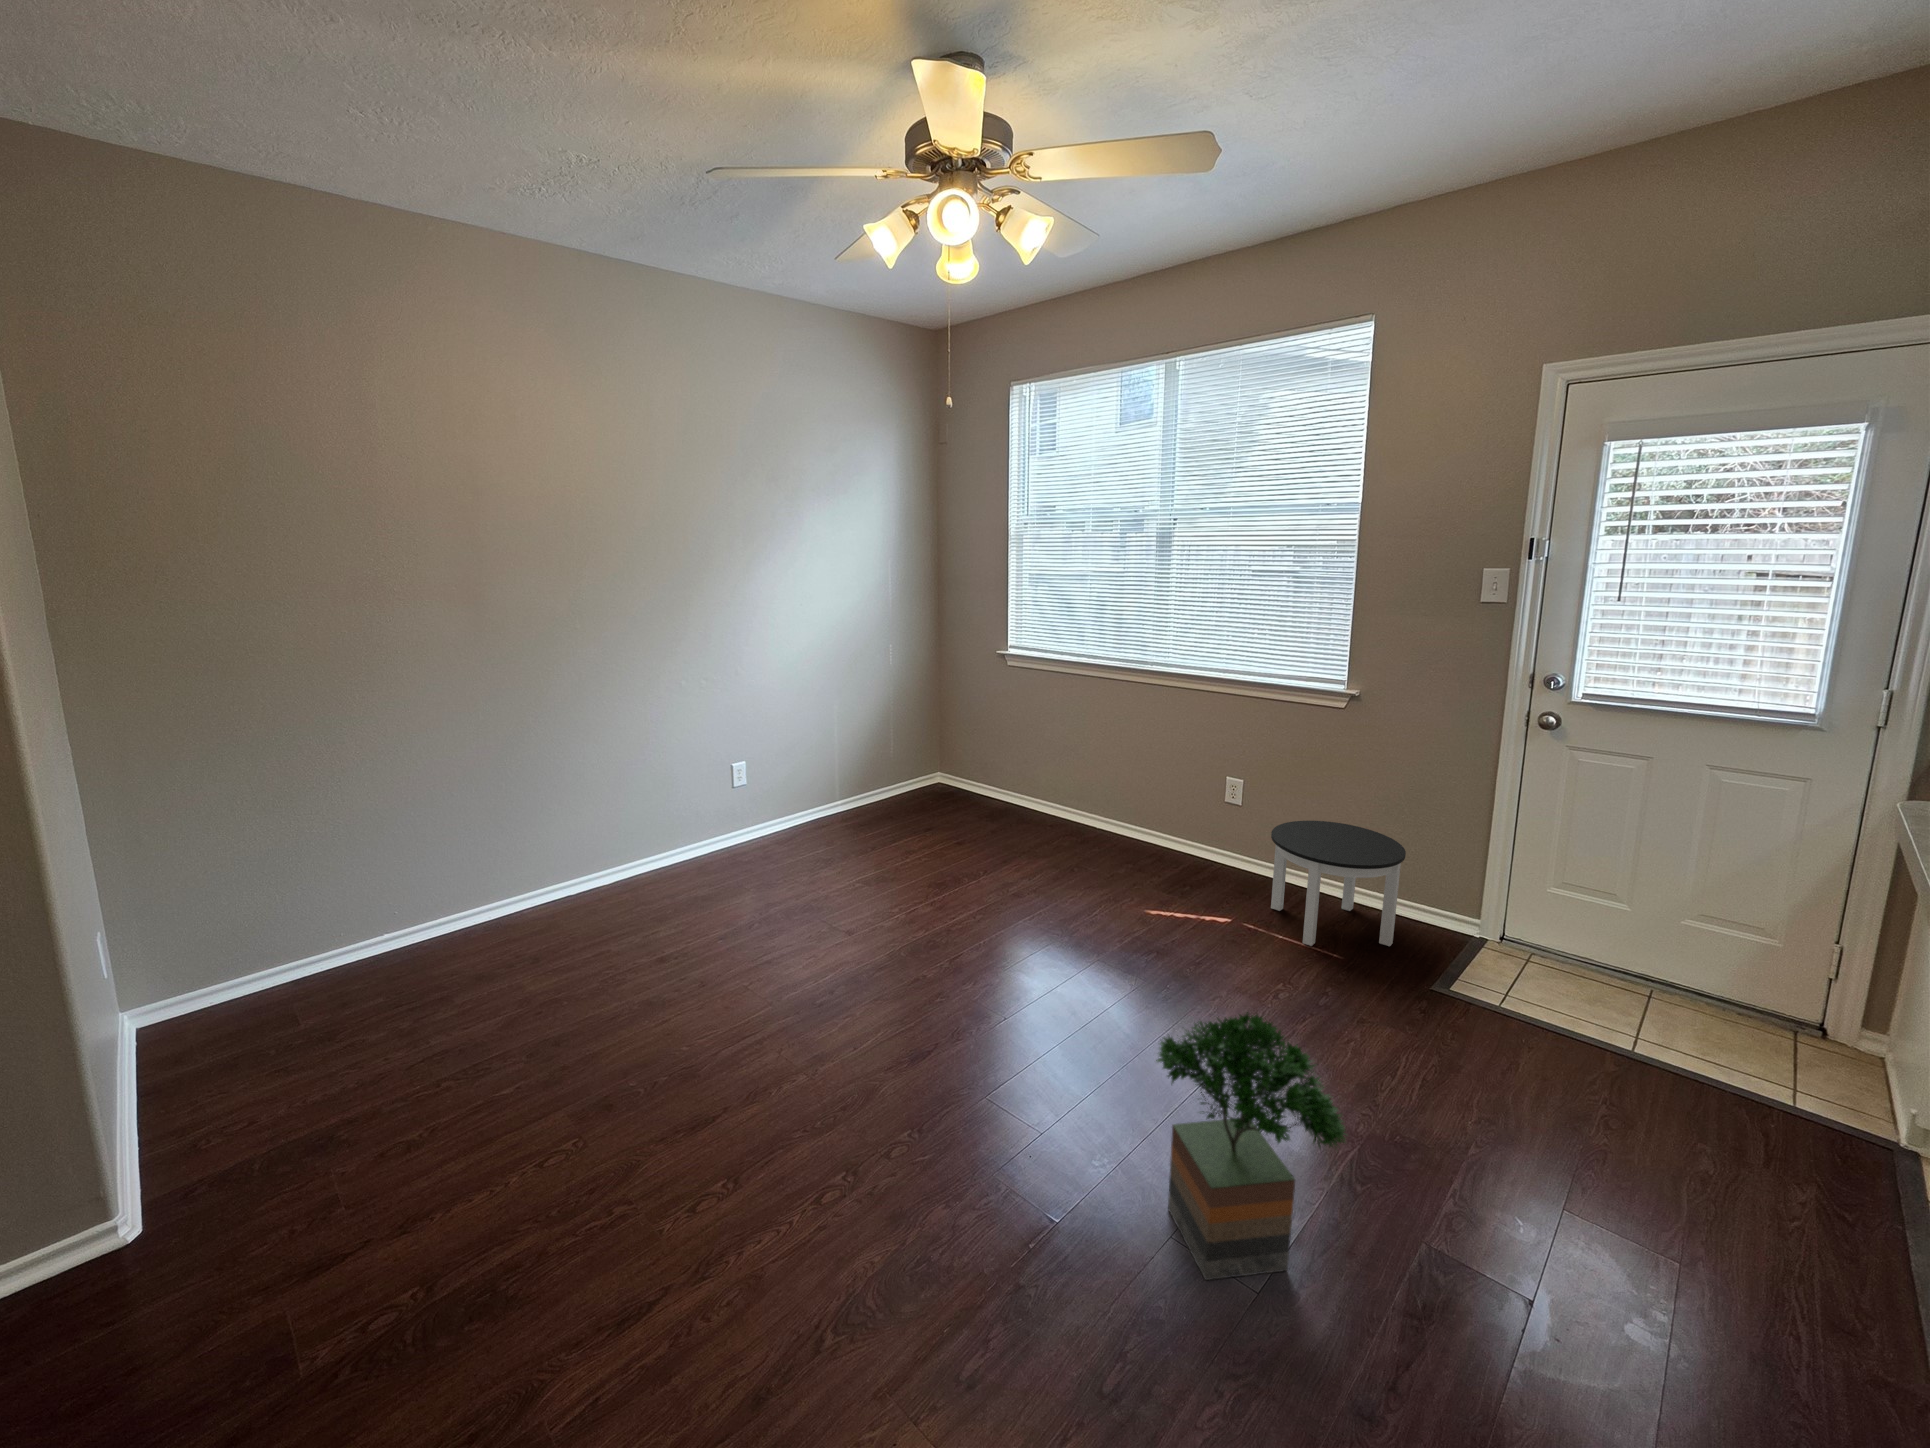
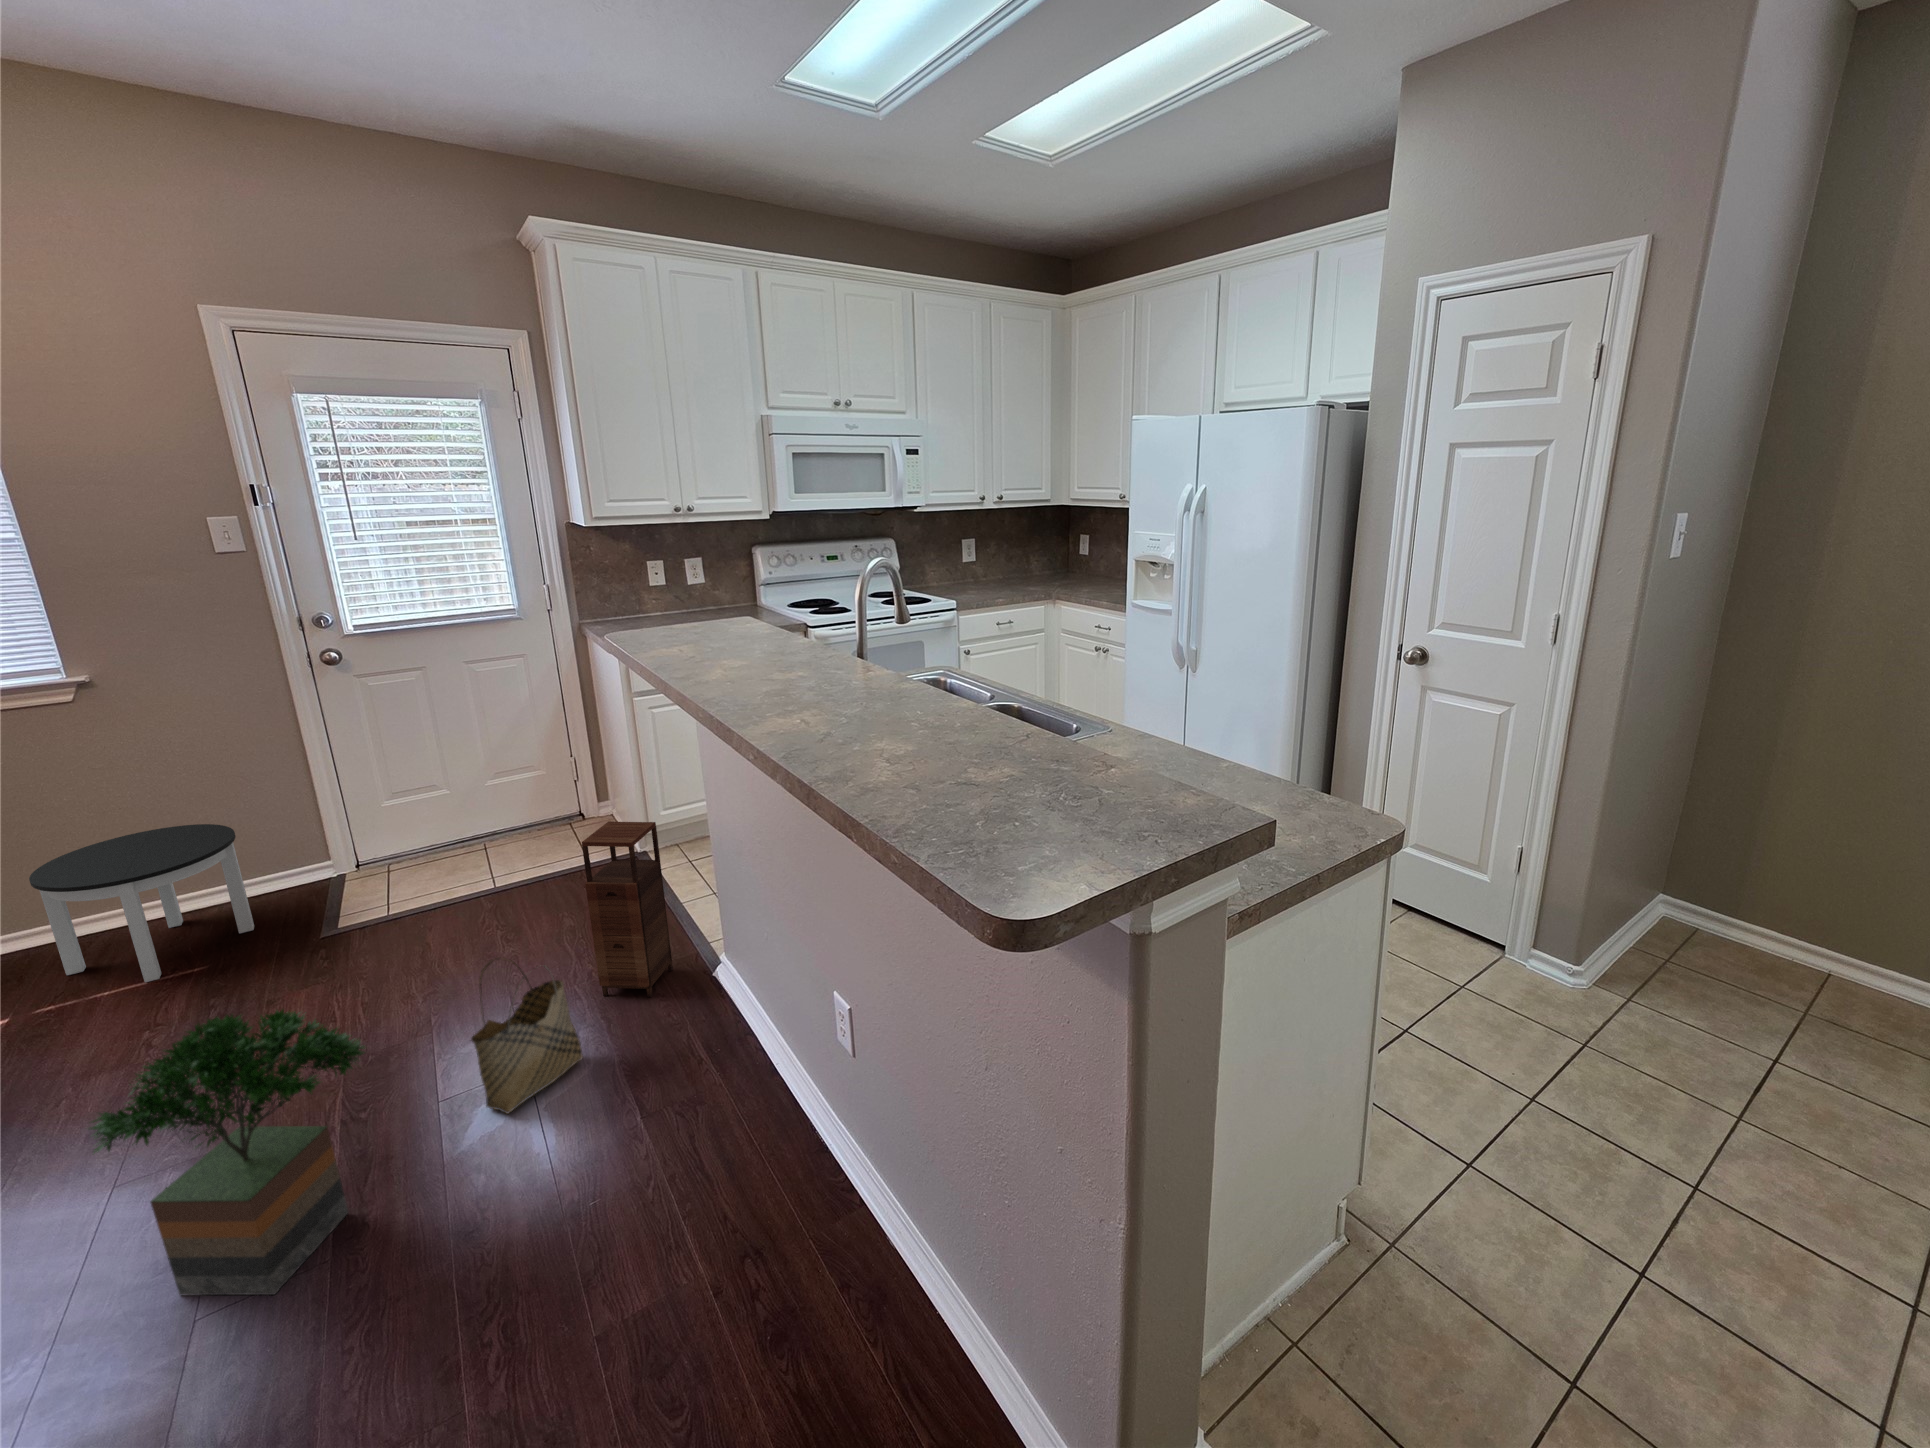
storage cabinet: none [1696,1080,1913,1386] -> present [582,821,673,997]
woven basket: none [1458,1146,1619,1367] -> present [471,958,583,1114]

